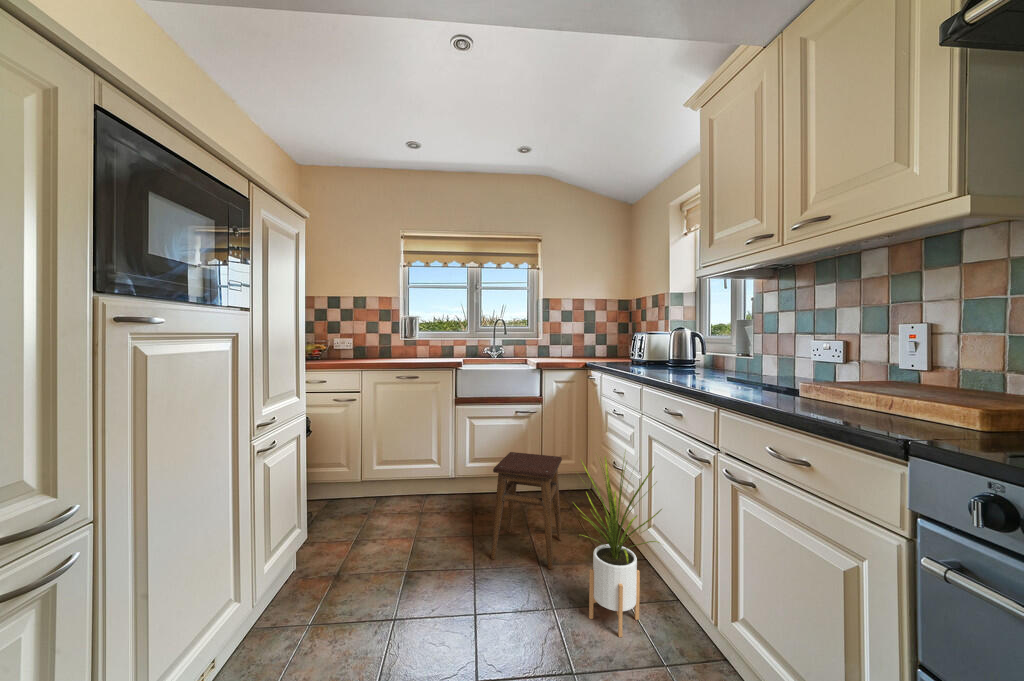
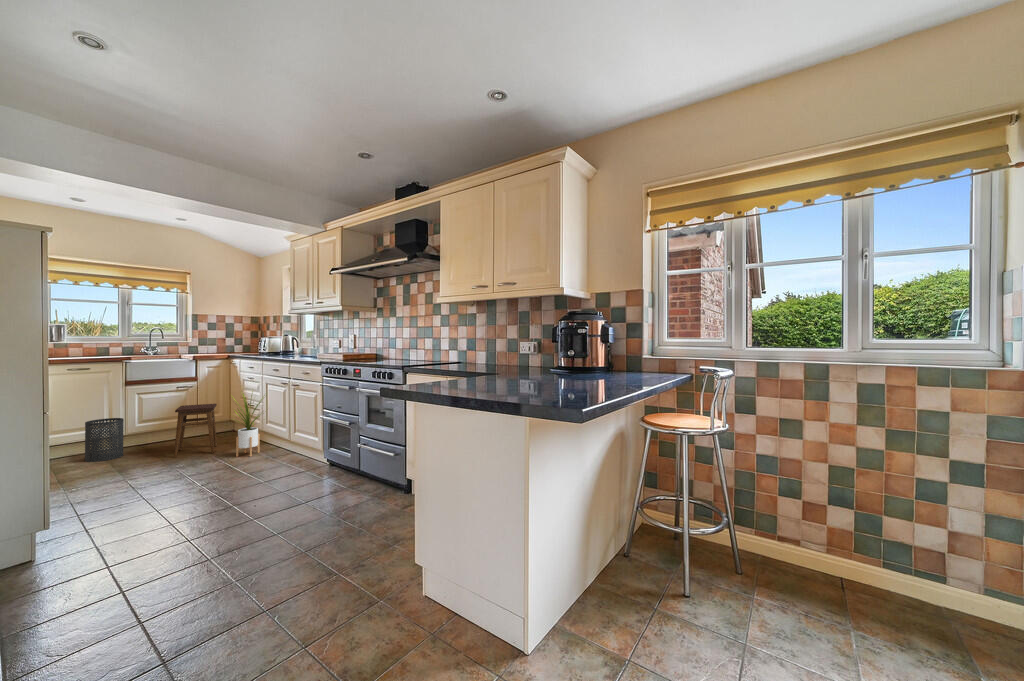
trash can: none [401,453,445,526] -> present [85,418,124,462]

